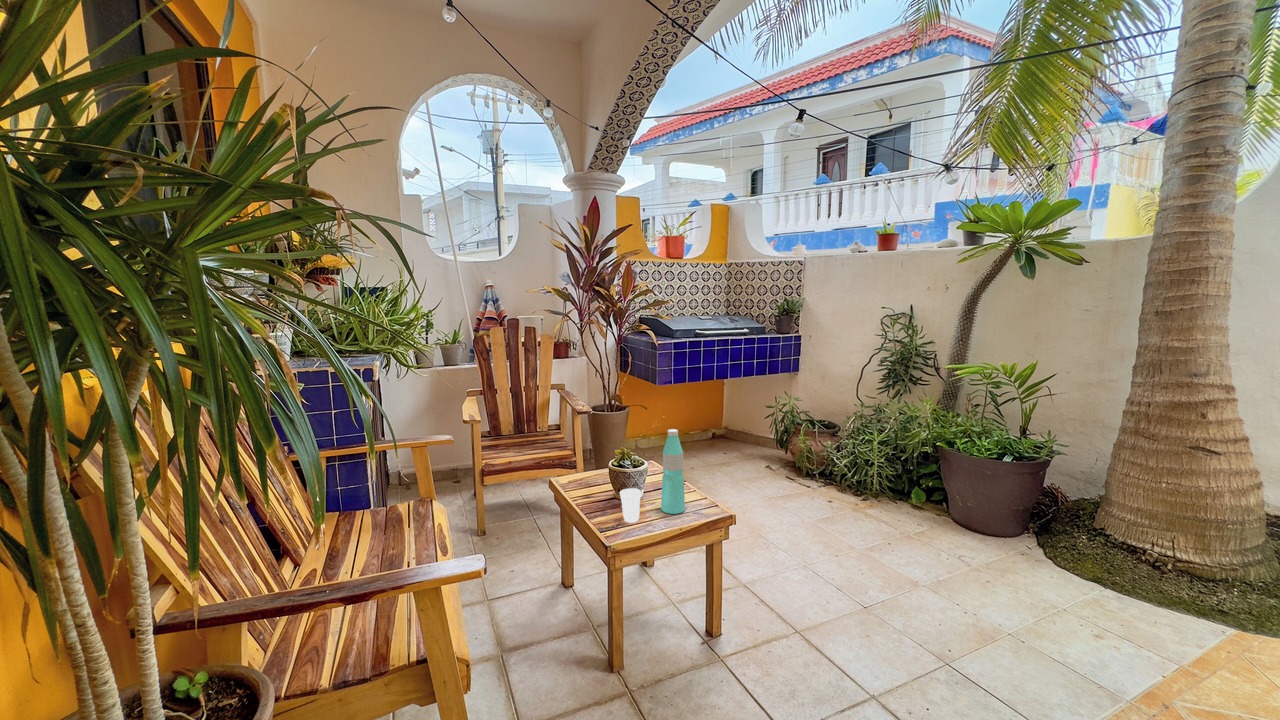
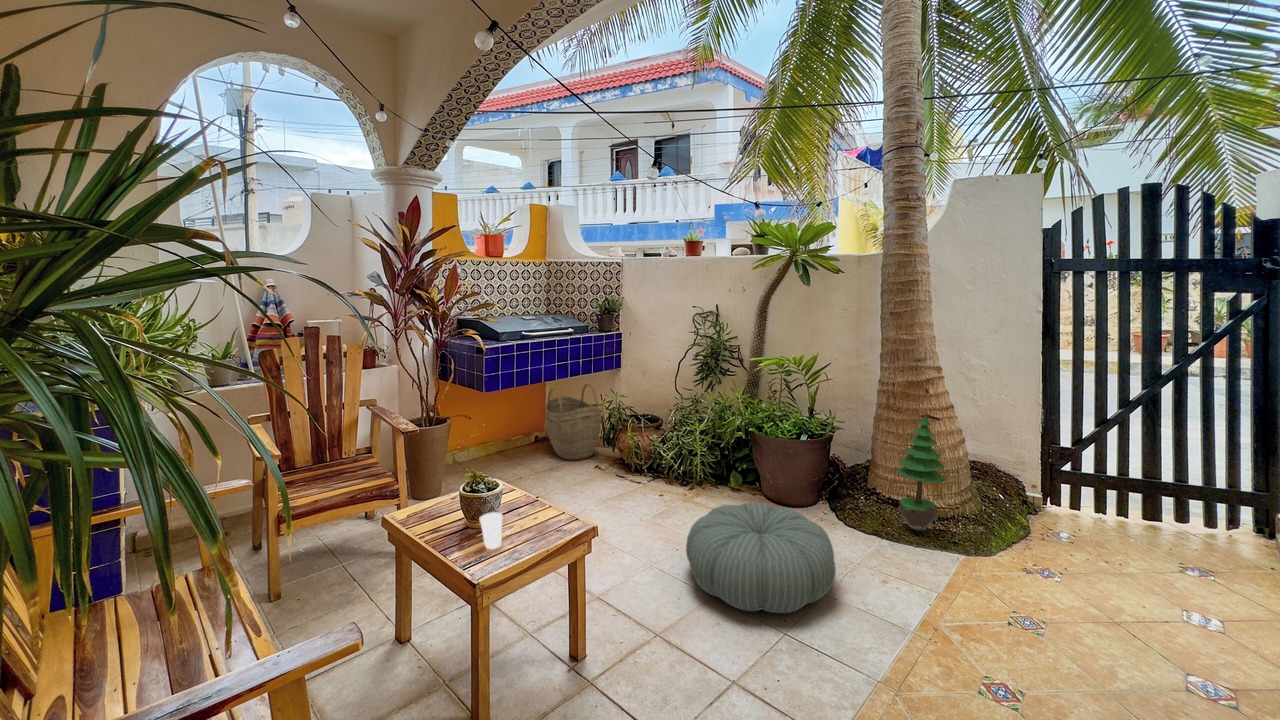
woven basket: none [717,384,773,459] -> present [545,384,601,460]
water bottle: present [661,429,685,514] -> none [521,446,546,532]
potted tree: none [1147,443,1231,600] -> present [897,414,945,531]
pouf: none [842,522,1034,659] -> present [686,502,836,613]

